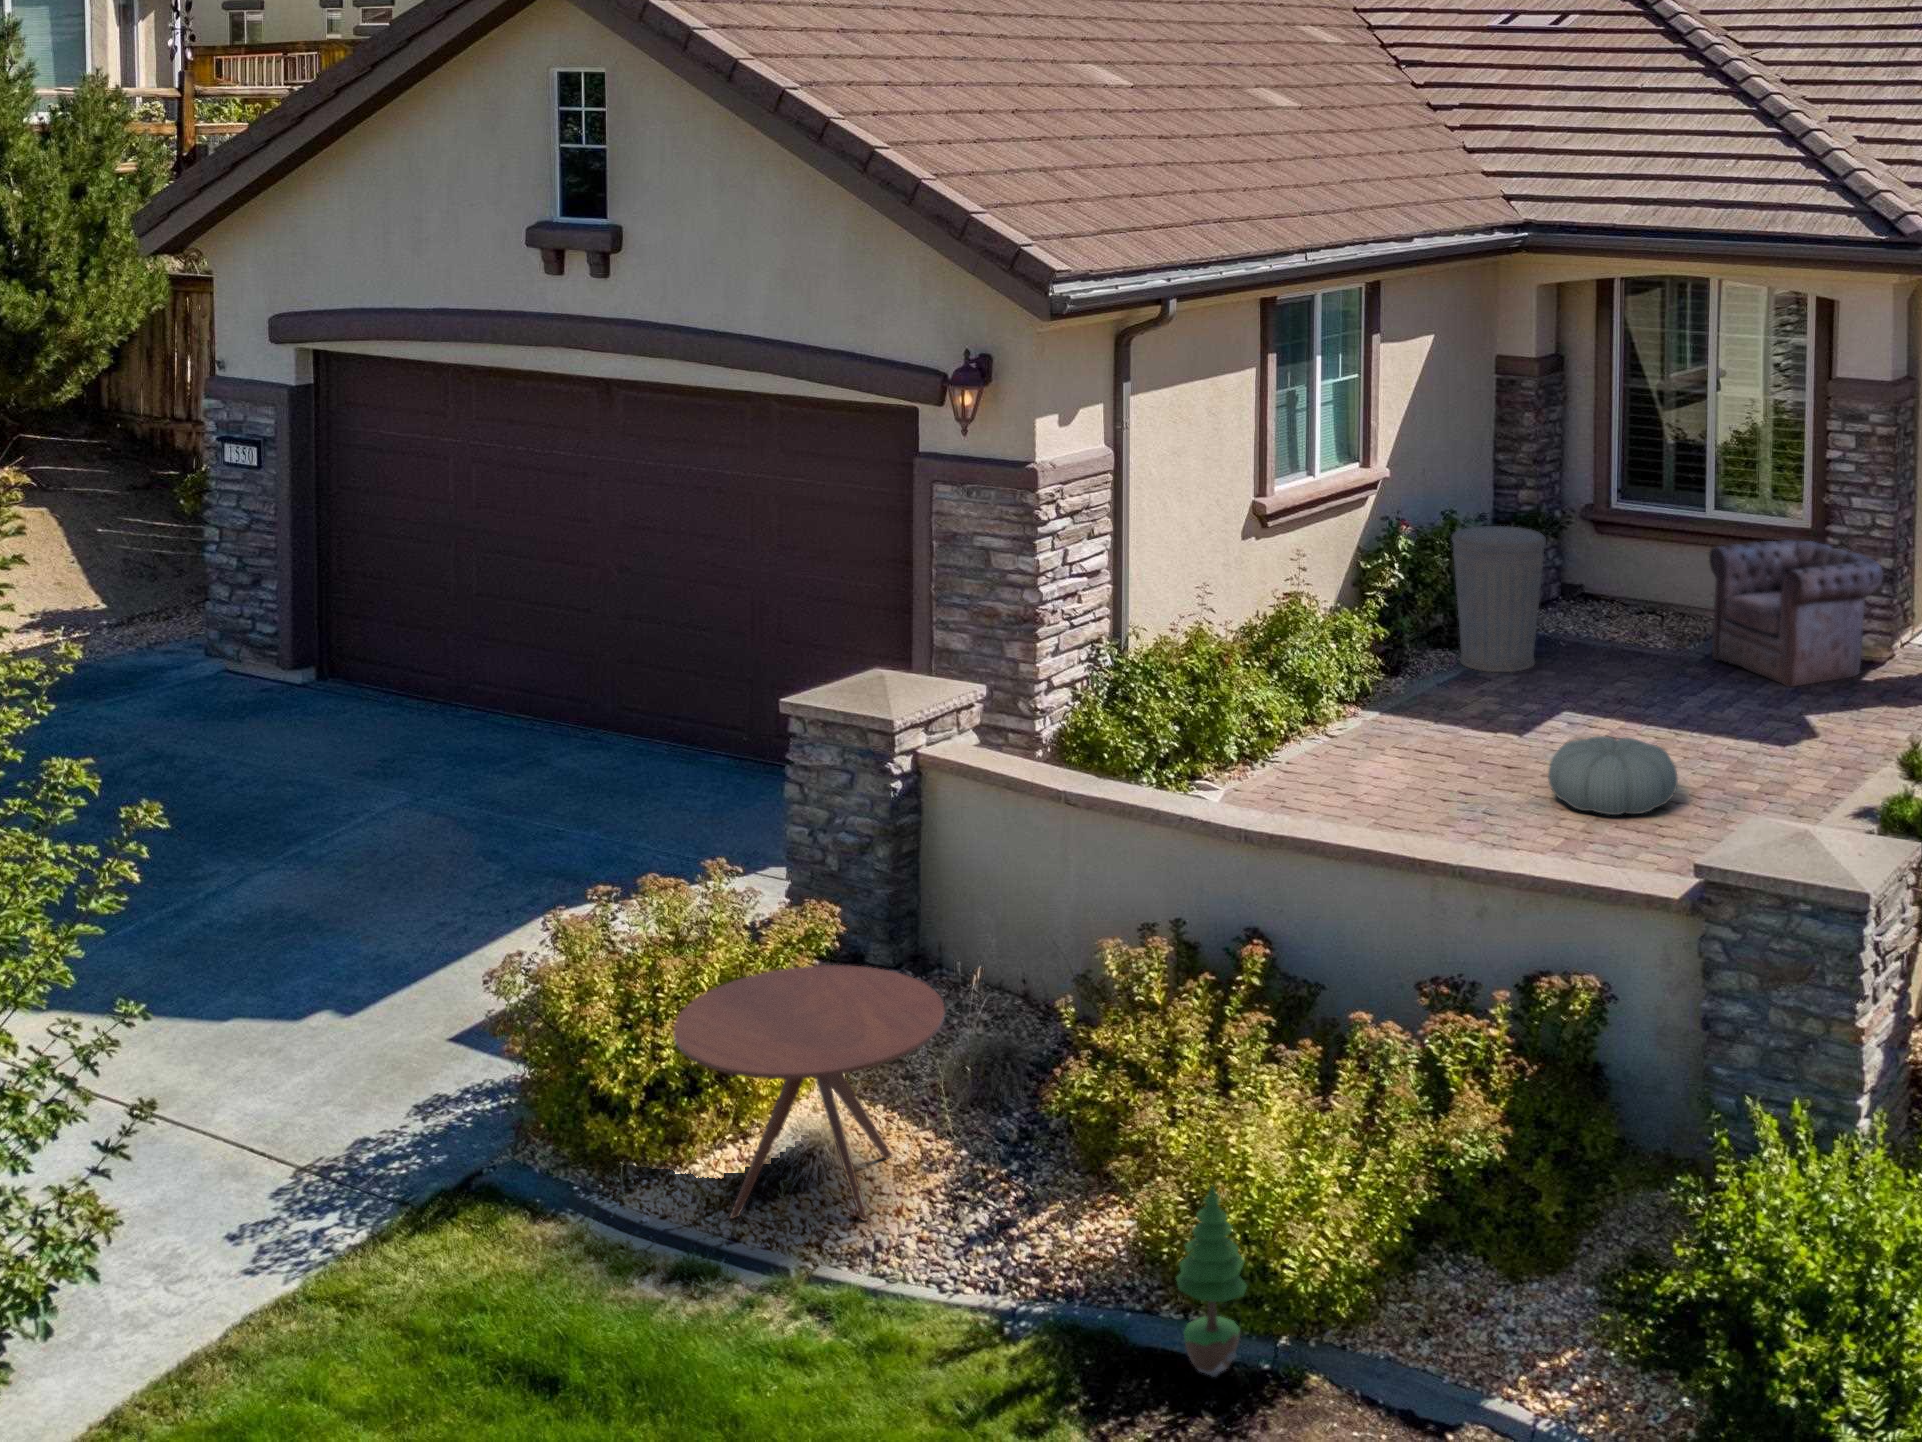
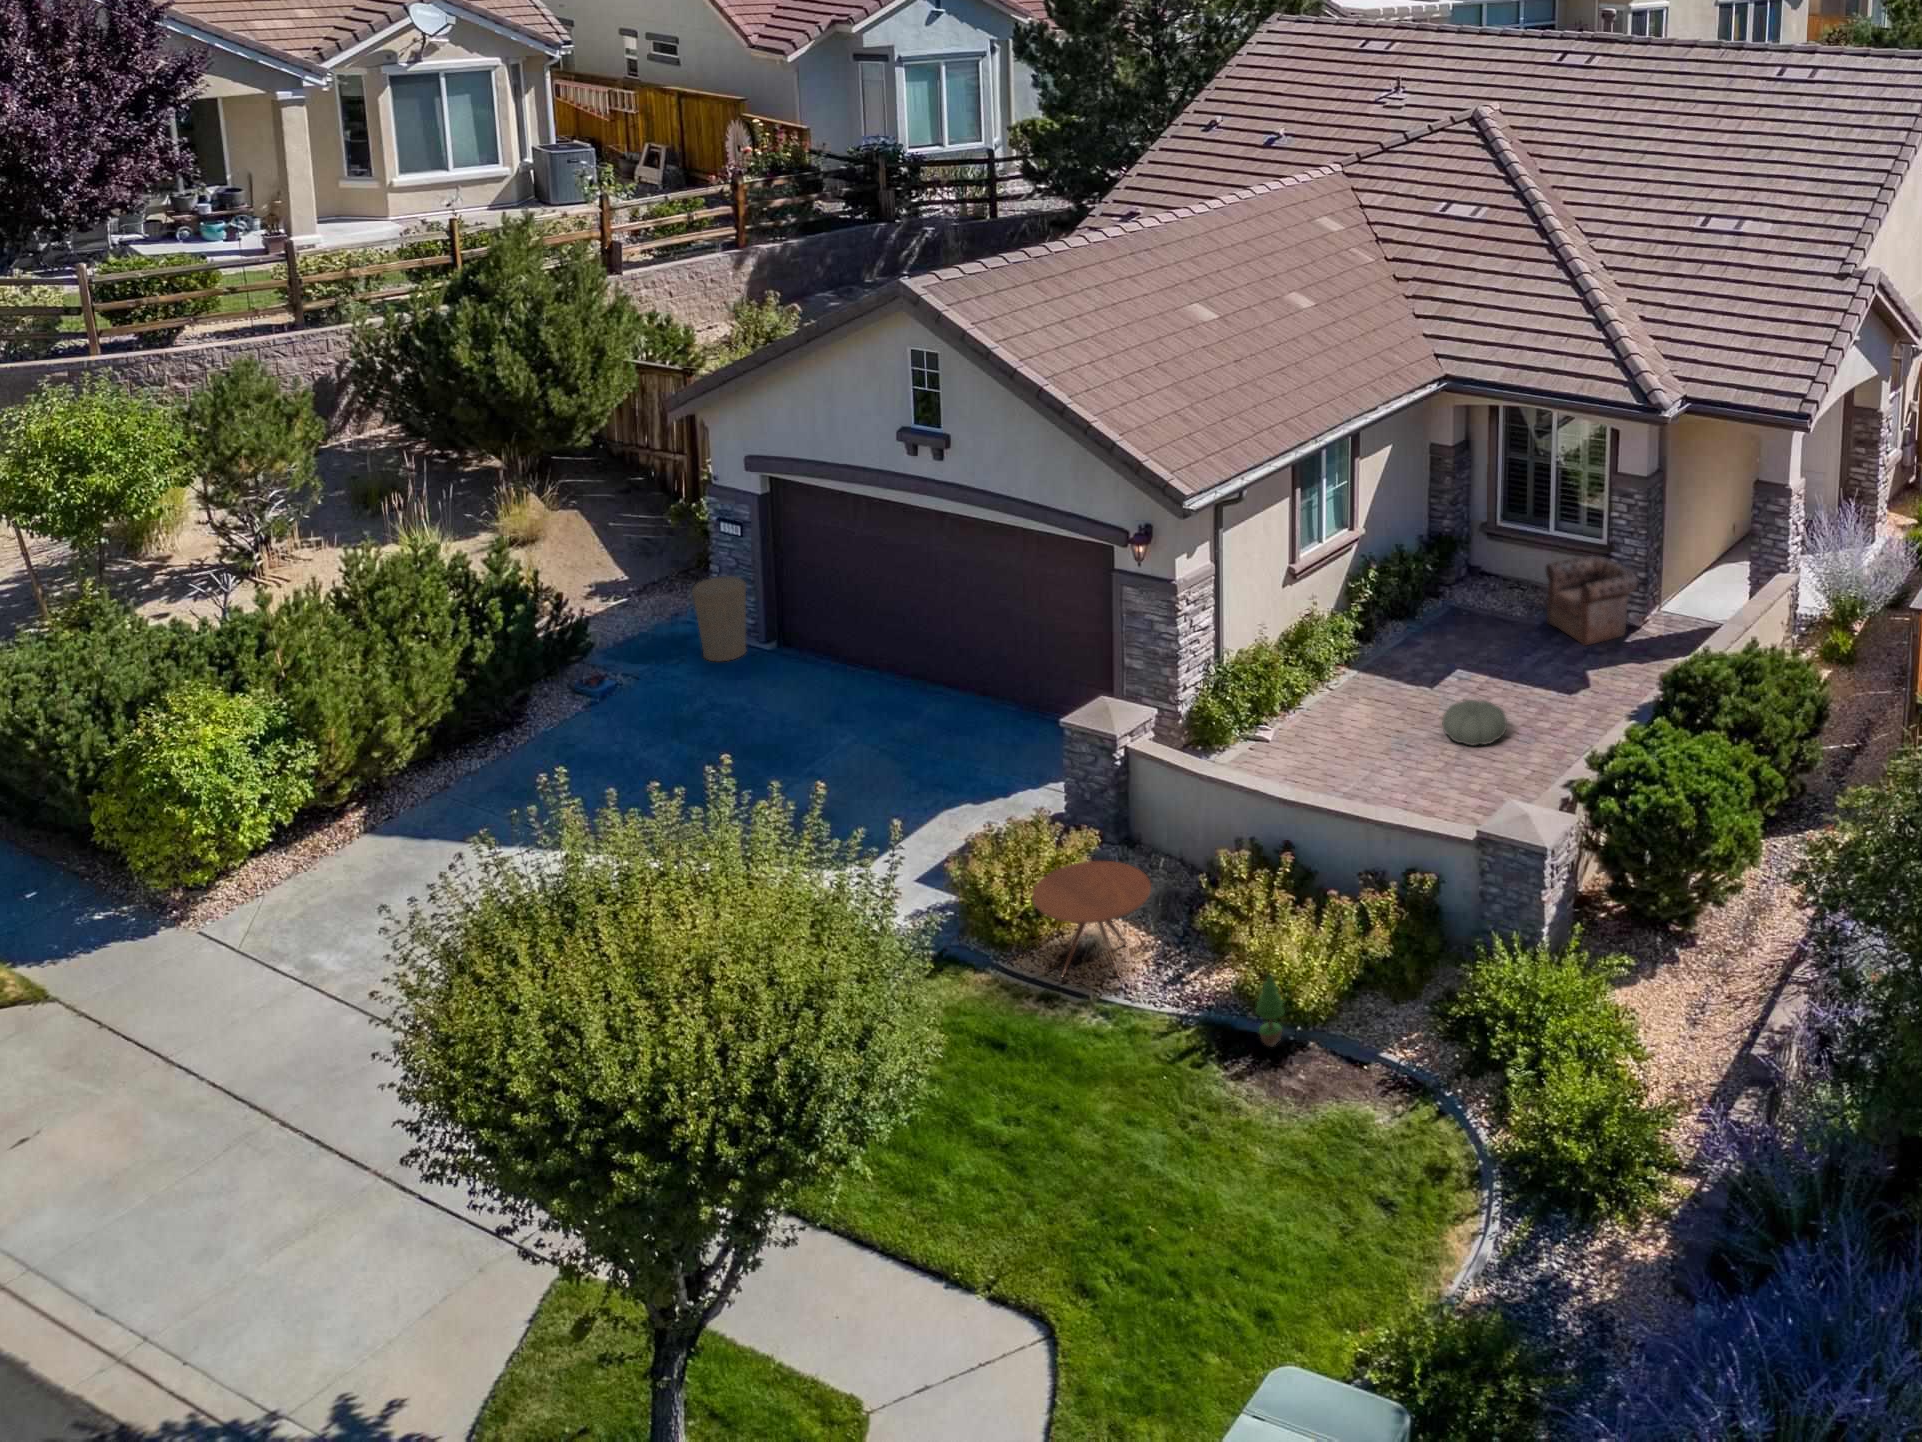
trash can: present [1452,526,1546,672] -> present [692,576,746,661]

